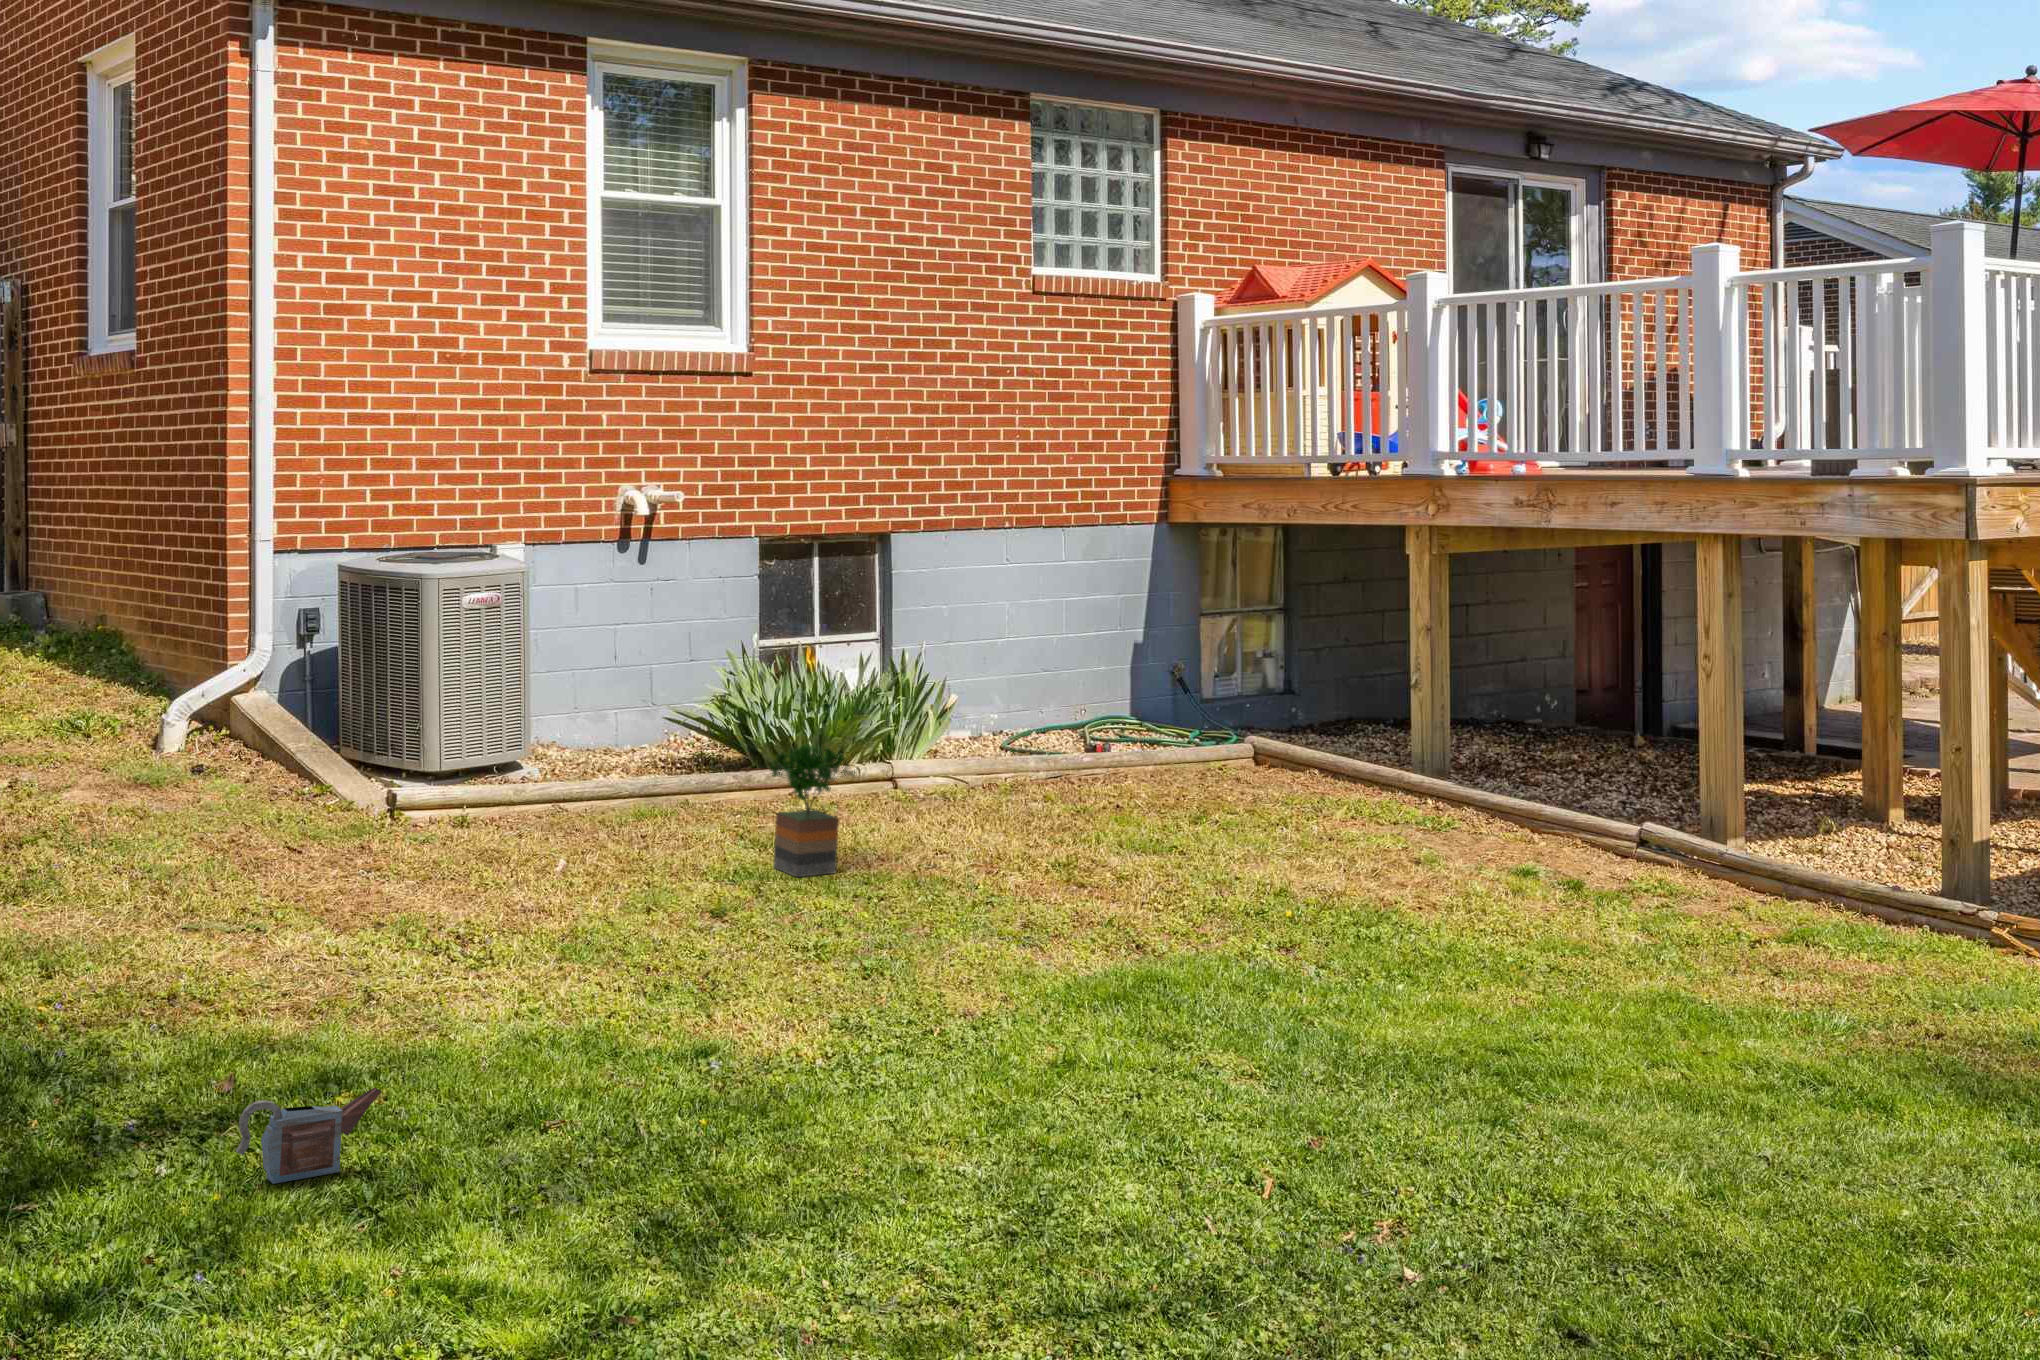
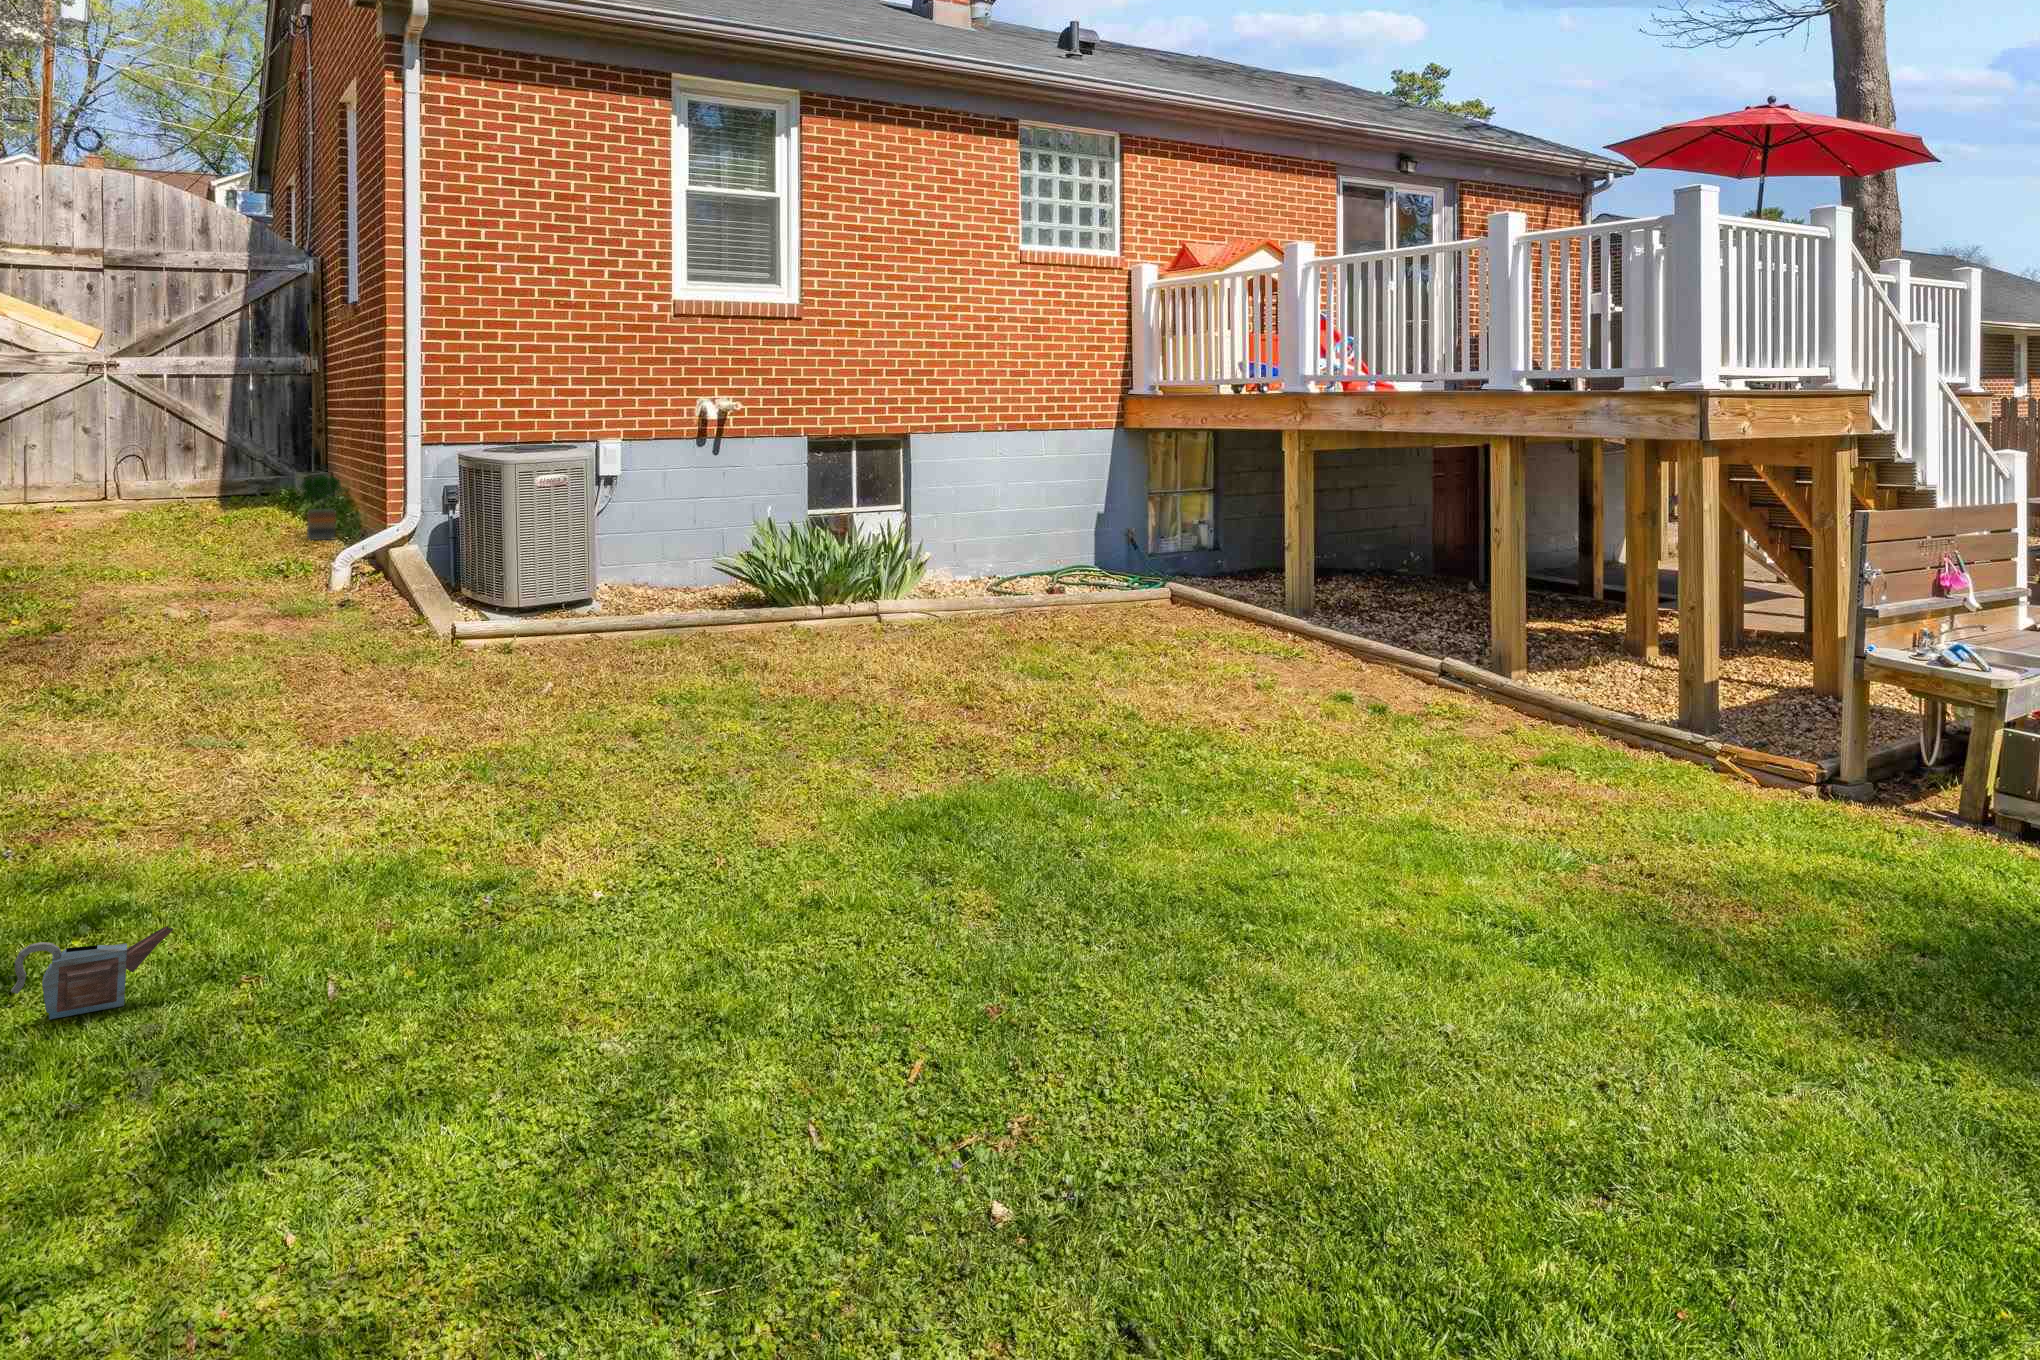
potted tree: present [771,744,855,877] -> present [300,475,348,540]

